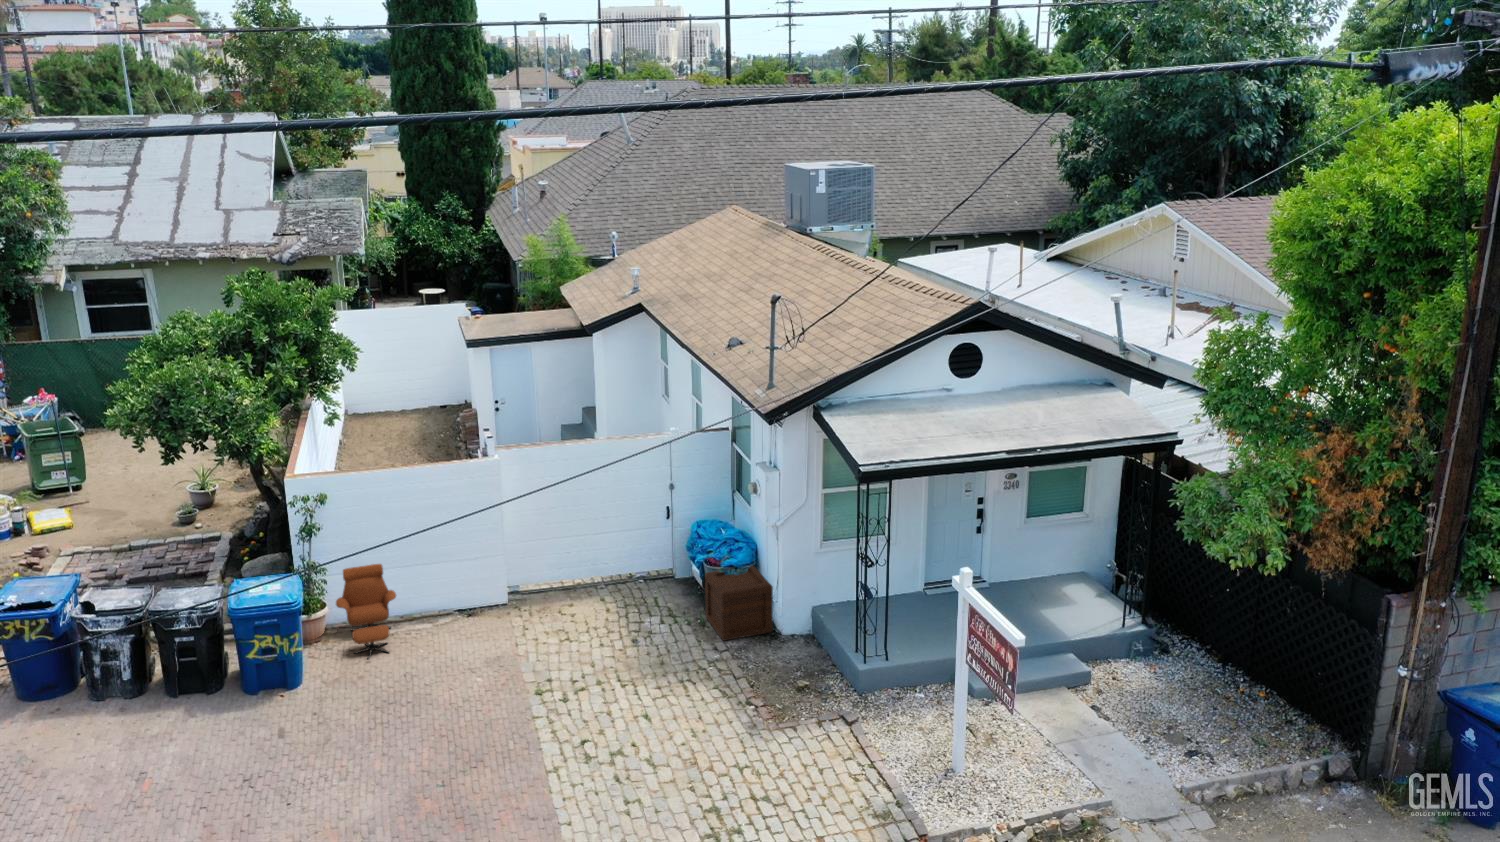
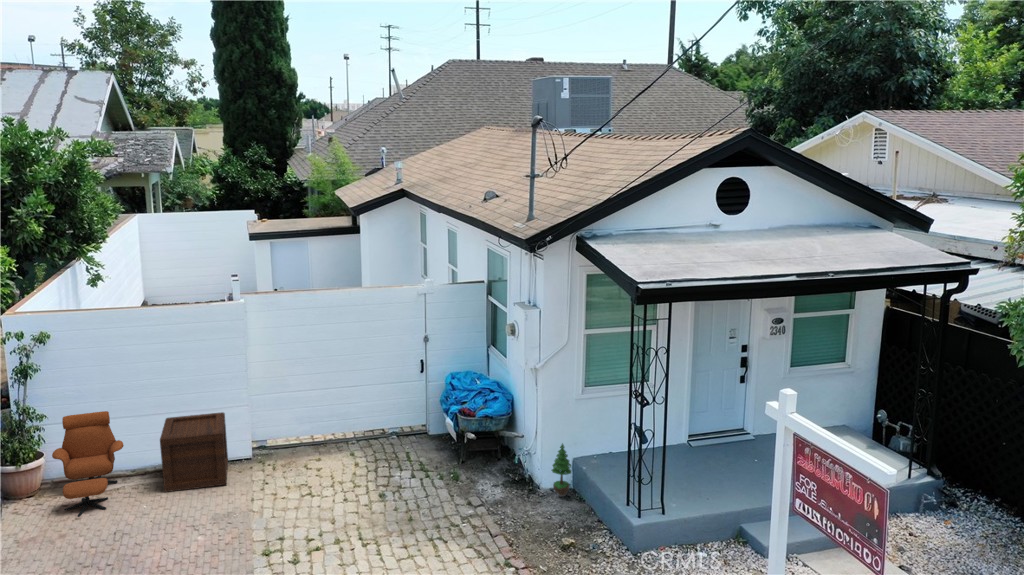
wooden crate: present [705,566,773,641] -> present [160,412,228,492]
potted tree: none [791,594,810,642] -> present [551,444,571,497]

